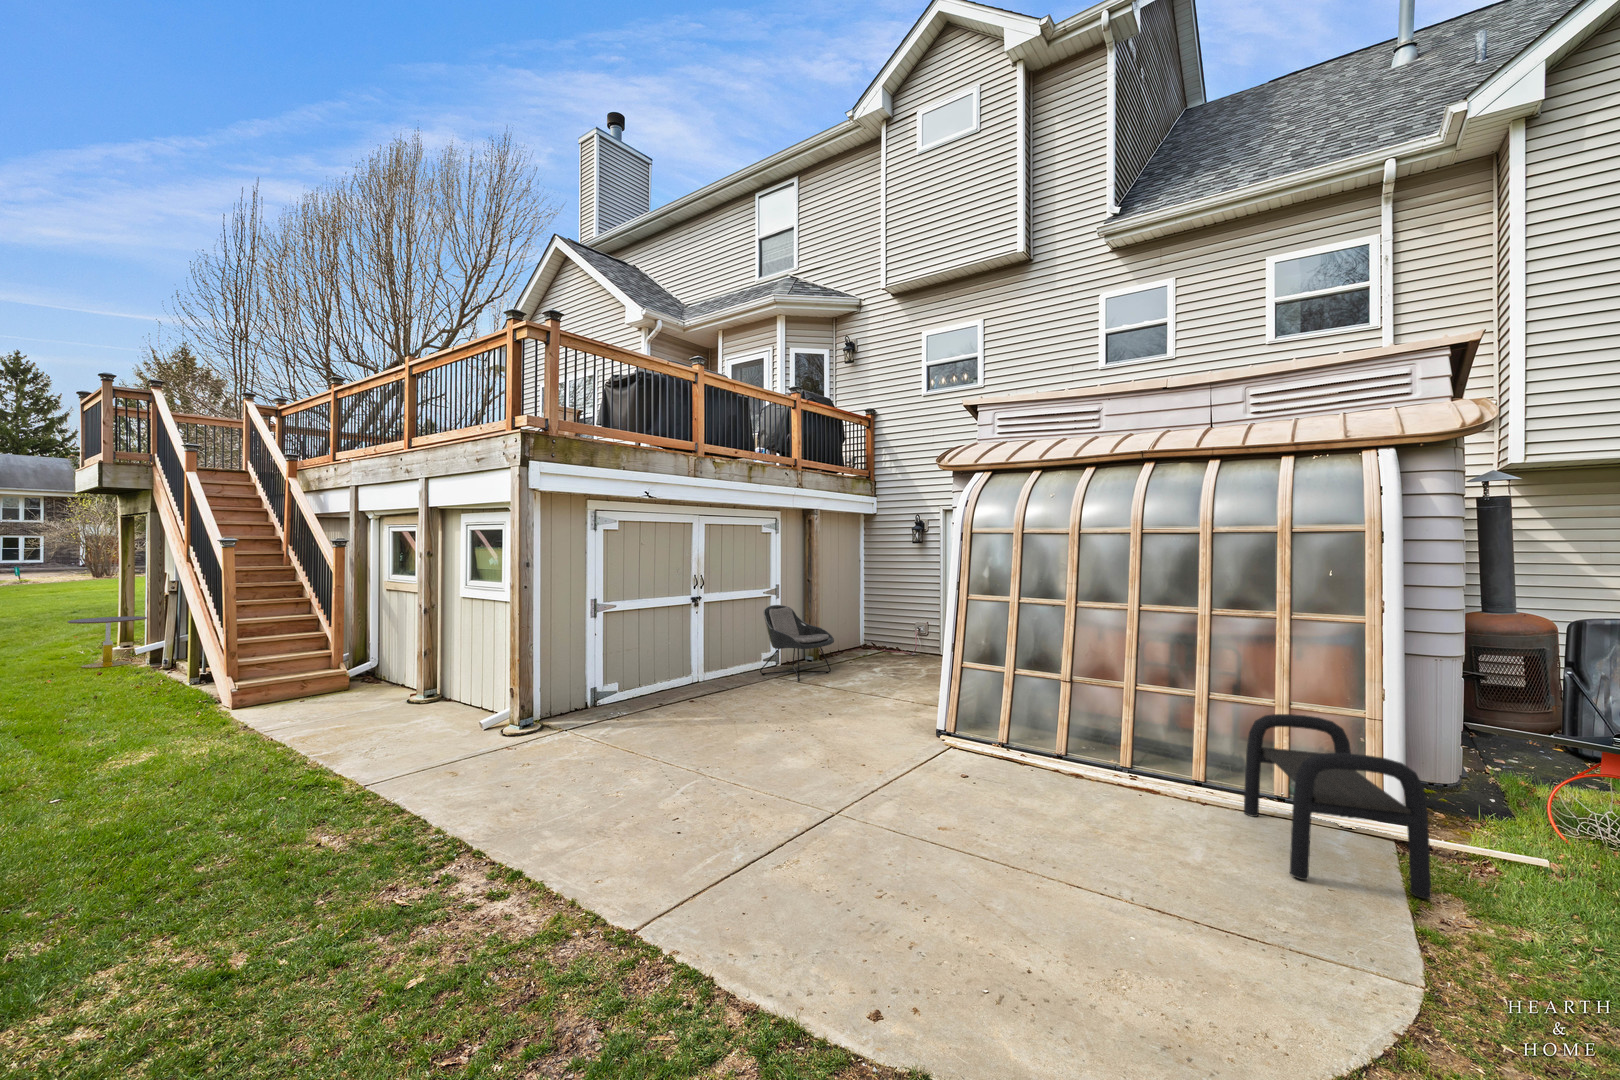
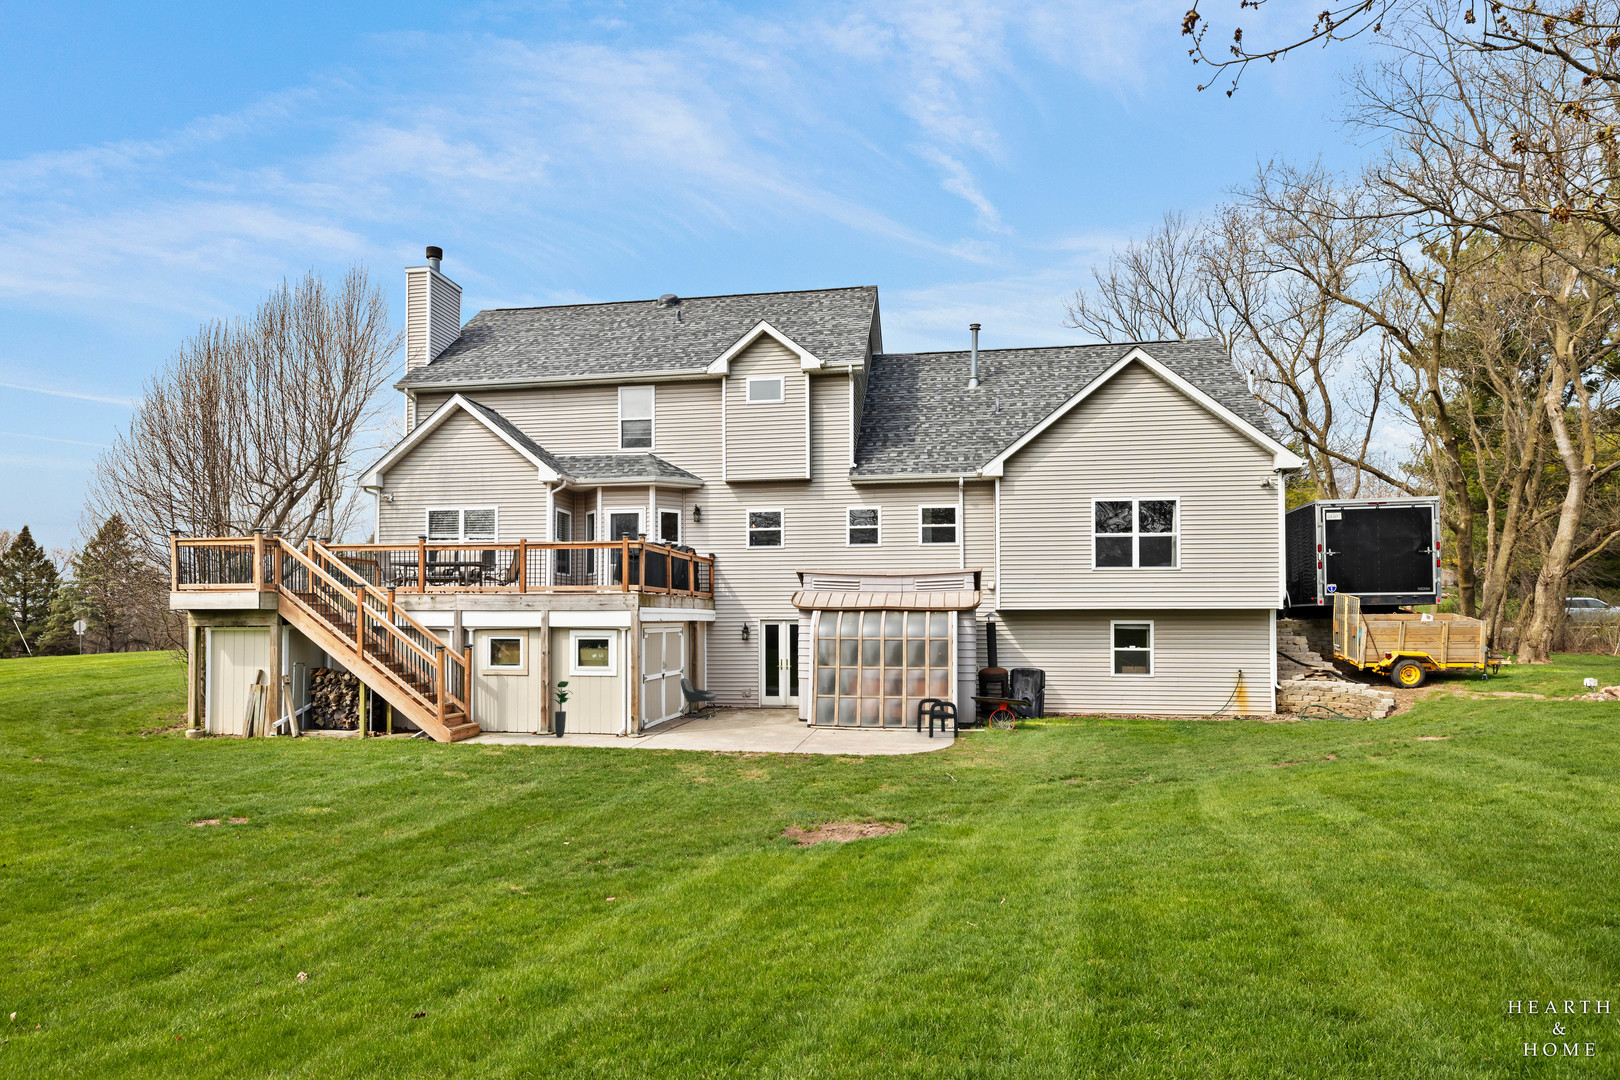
potted plant: none [412,607,465,712] -> present [554,681,573,737]
side table: present [68,616,147,668] -> none [186,704,234,742]

